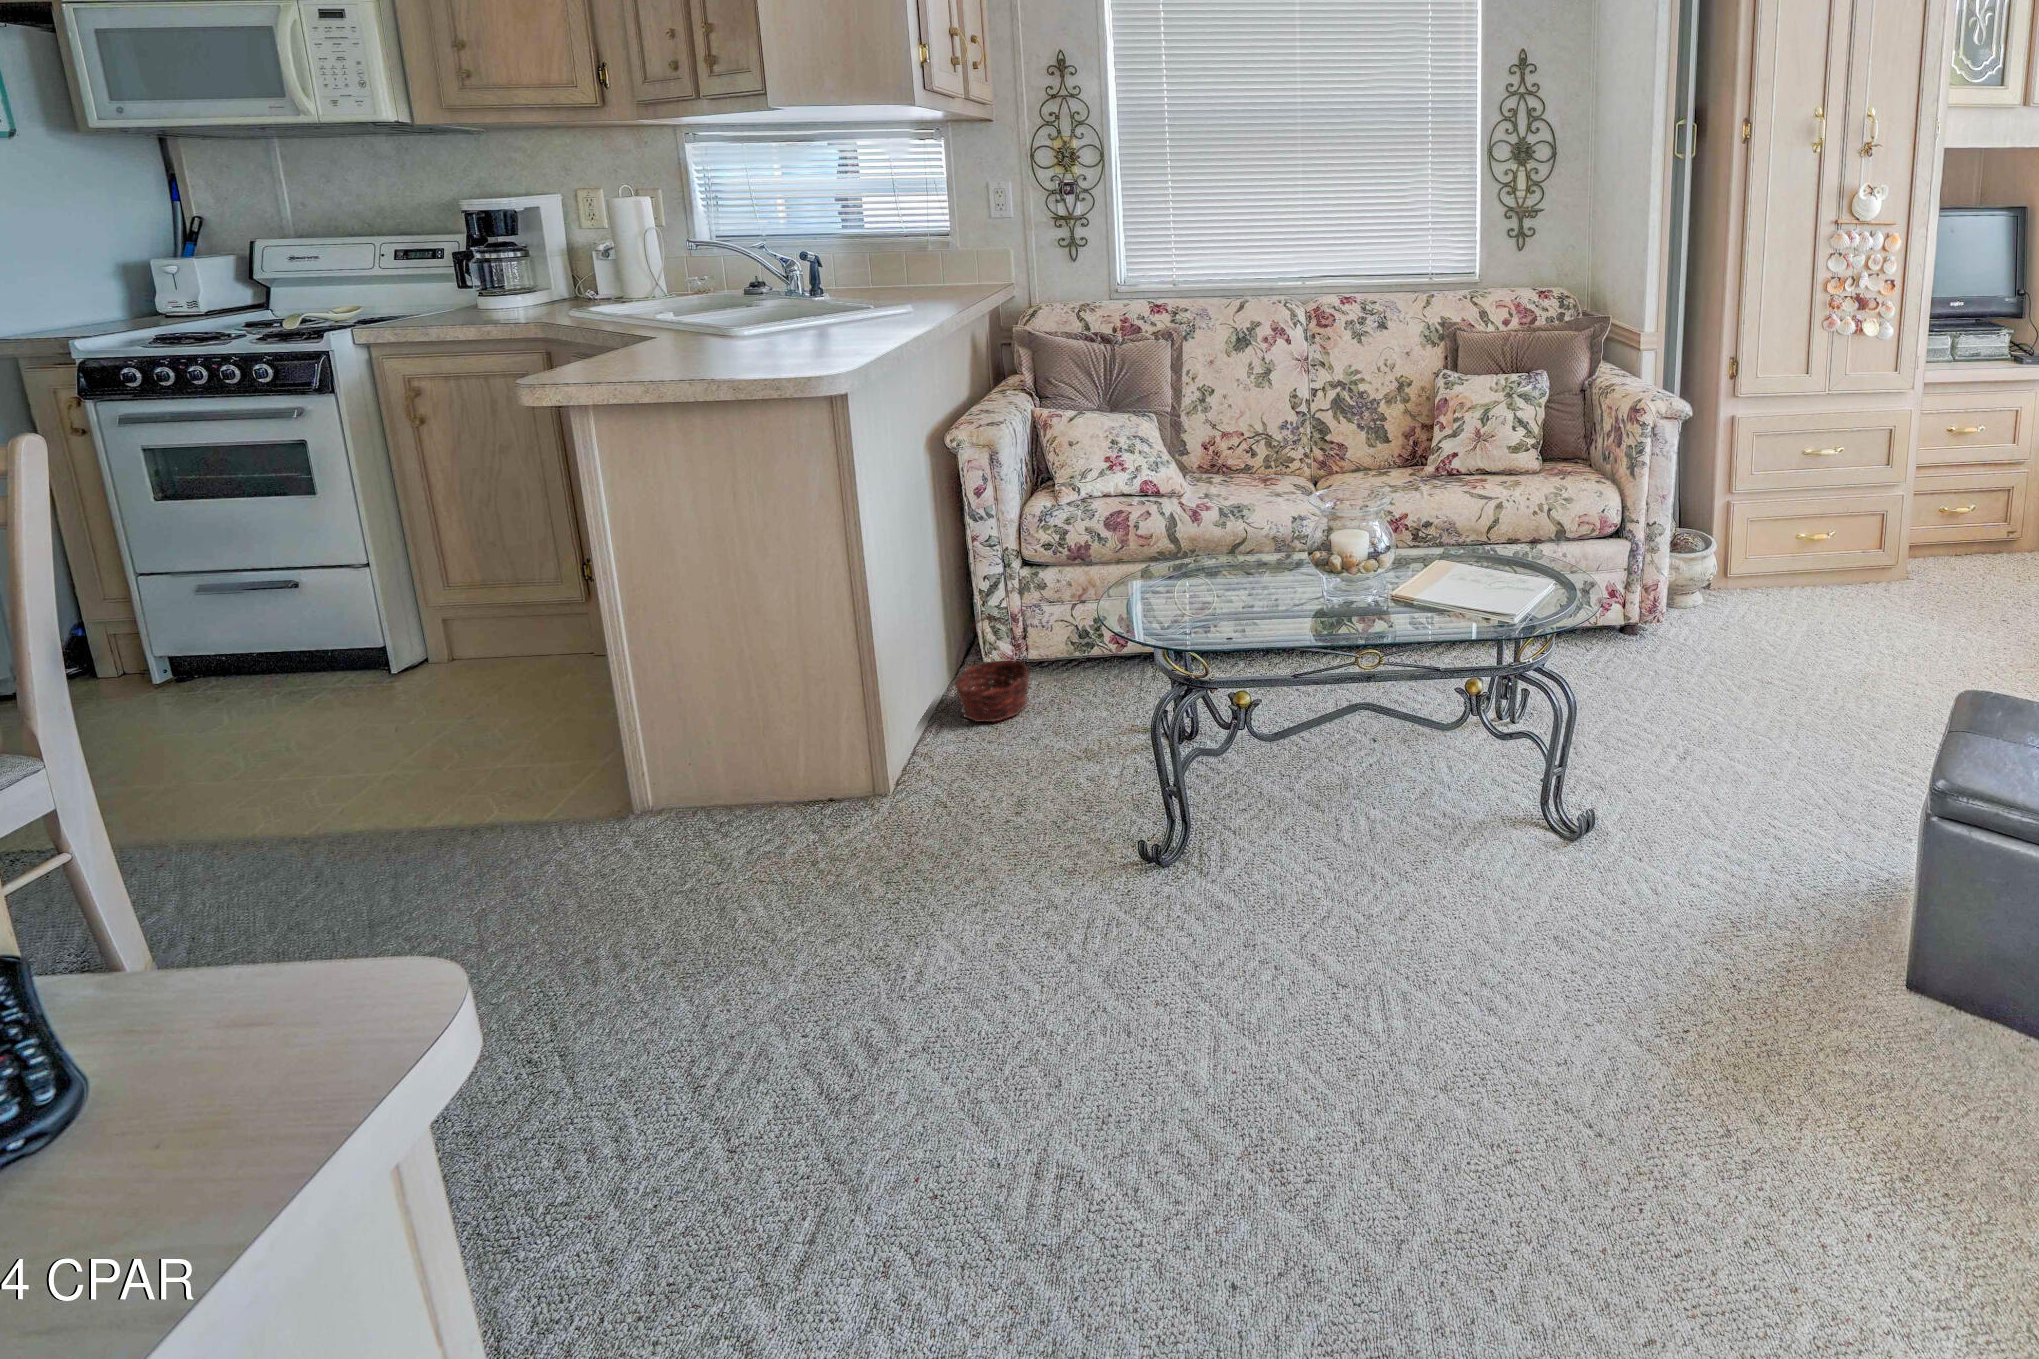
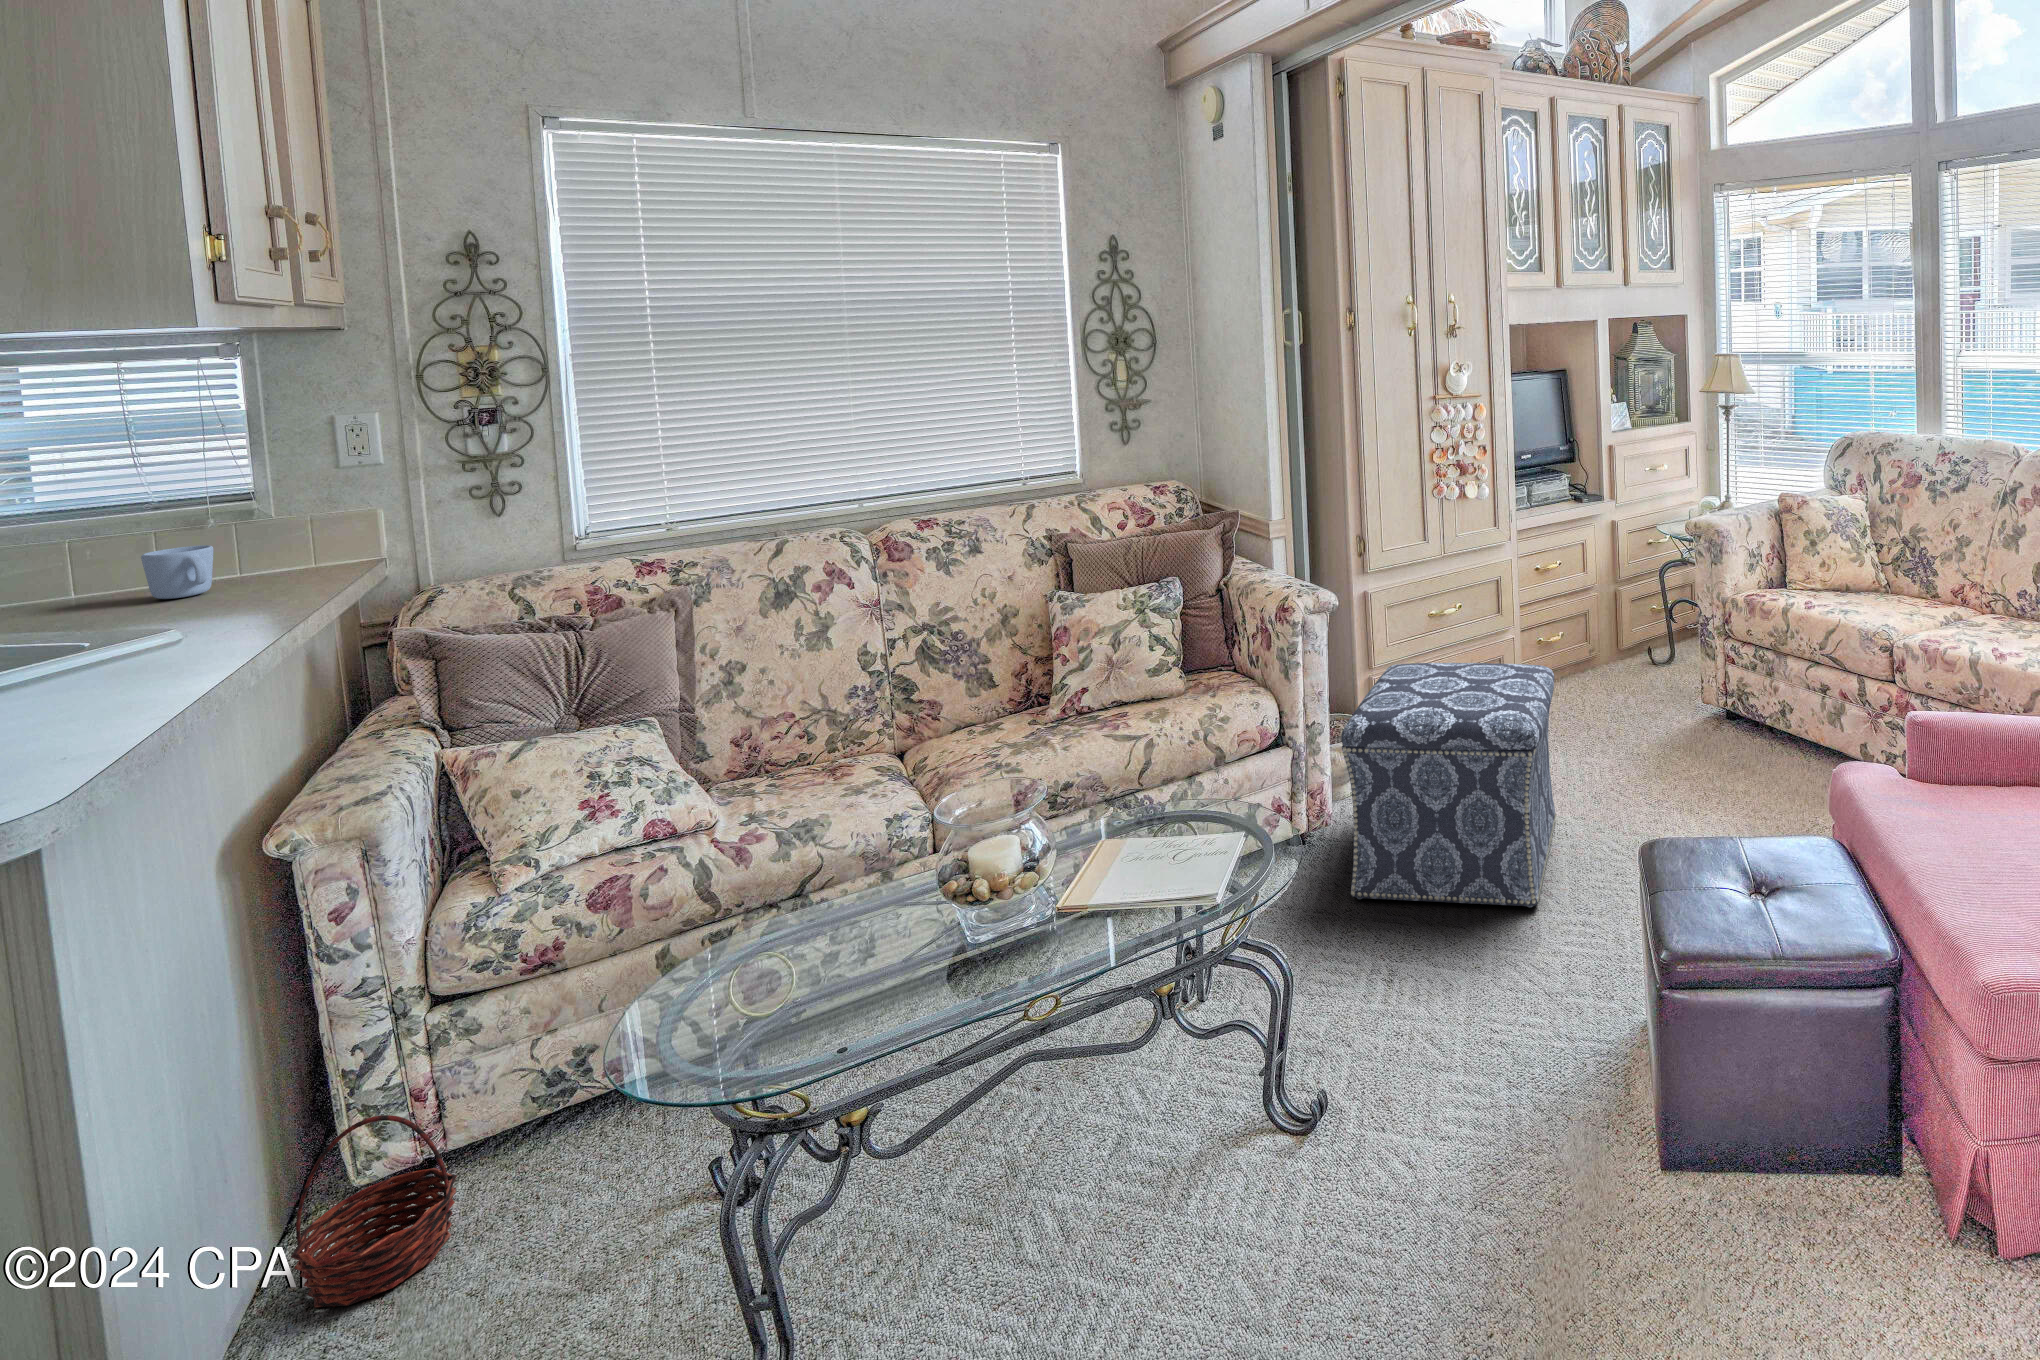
mug: none [904,260,936,291] -> present [141,545,213,599]
ottoman: none [1664,484,1921,740] -> present [1341,663,1556,907]

